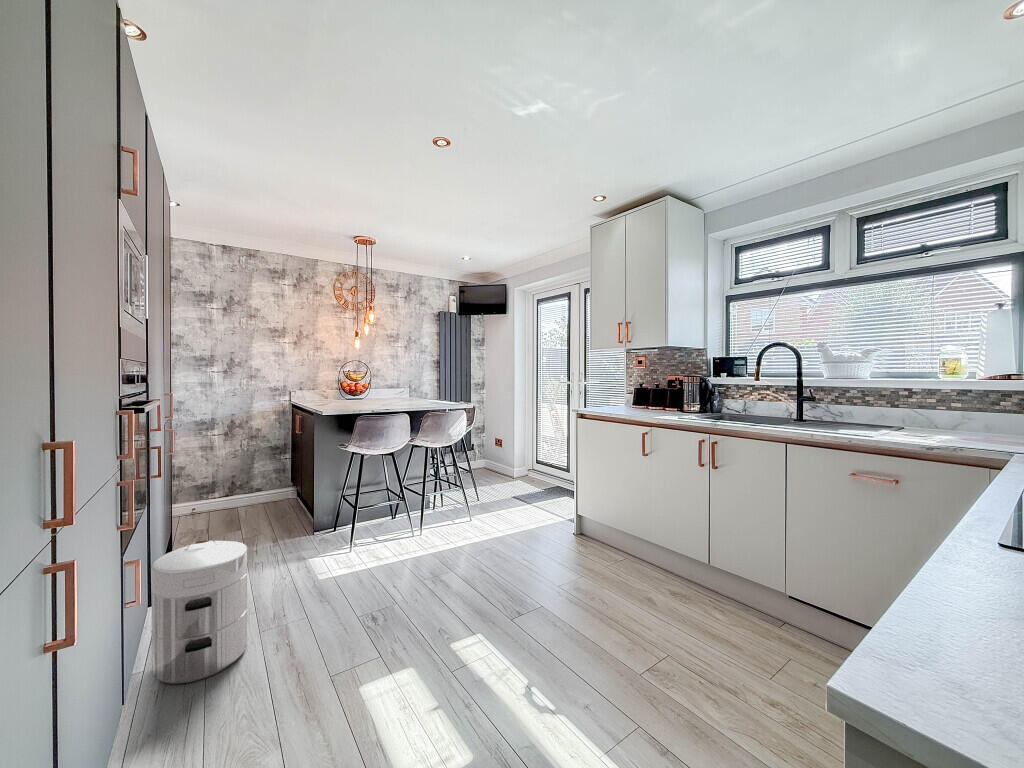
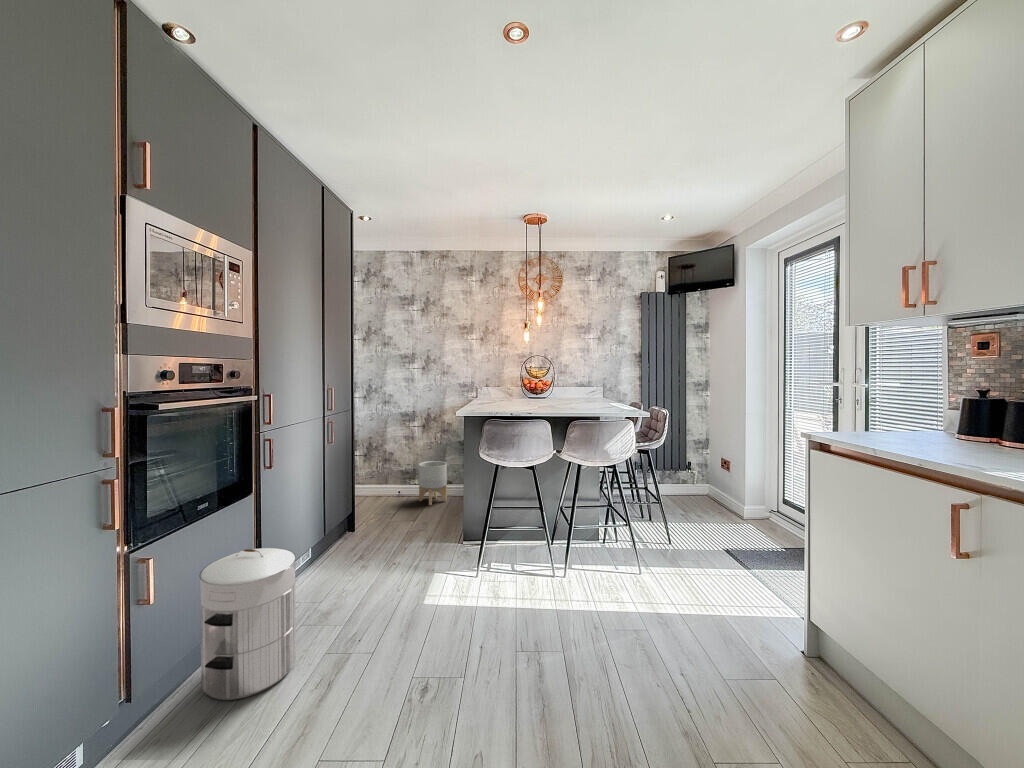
planter: none [228,468,262,513] -> present [419,461,447,505]

